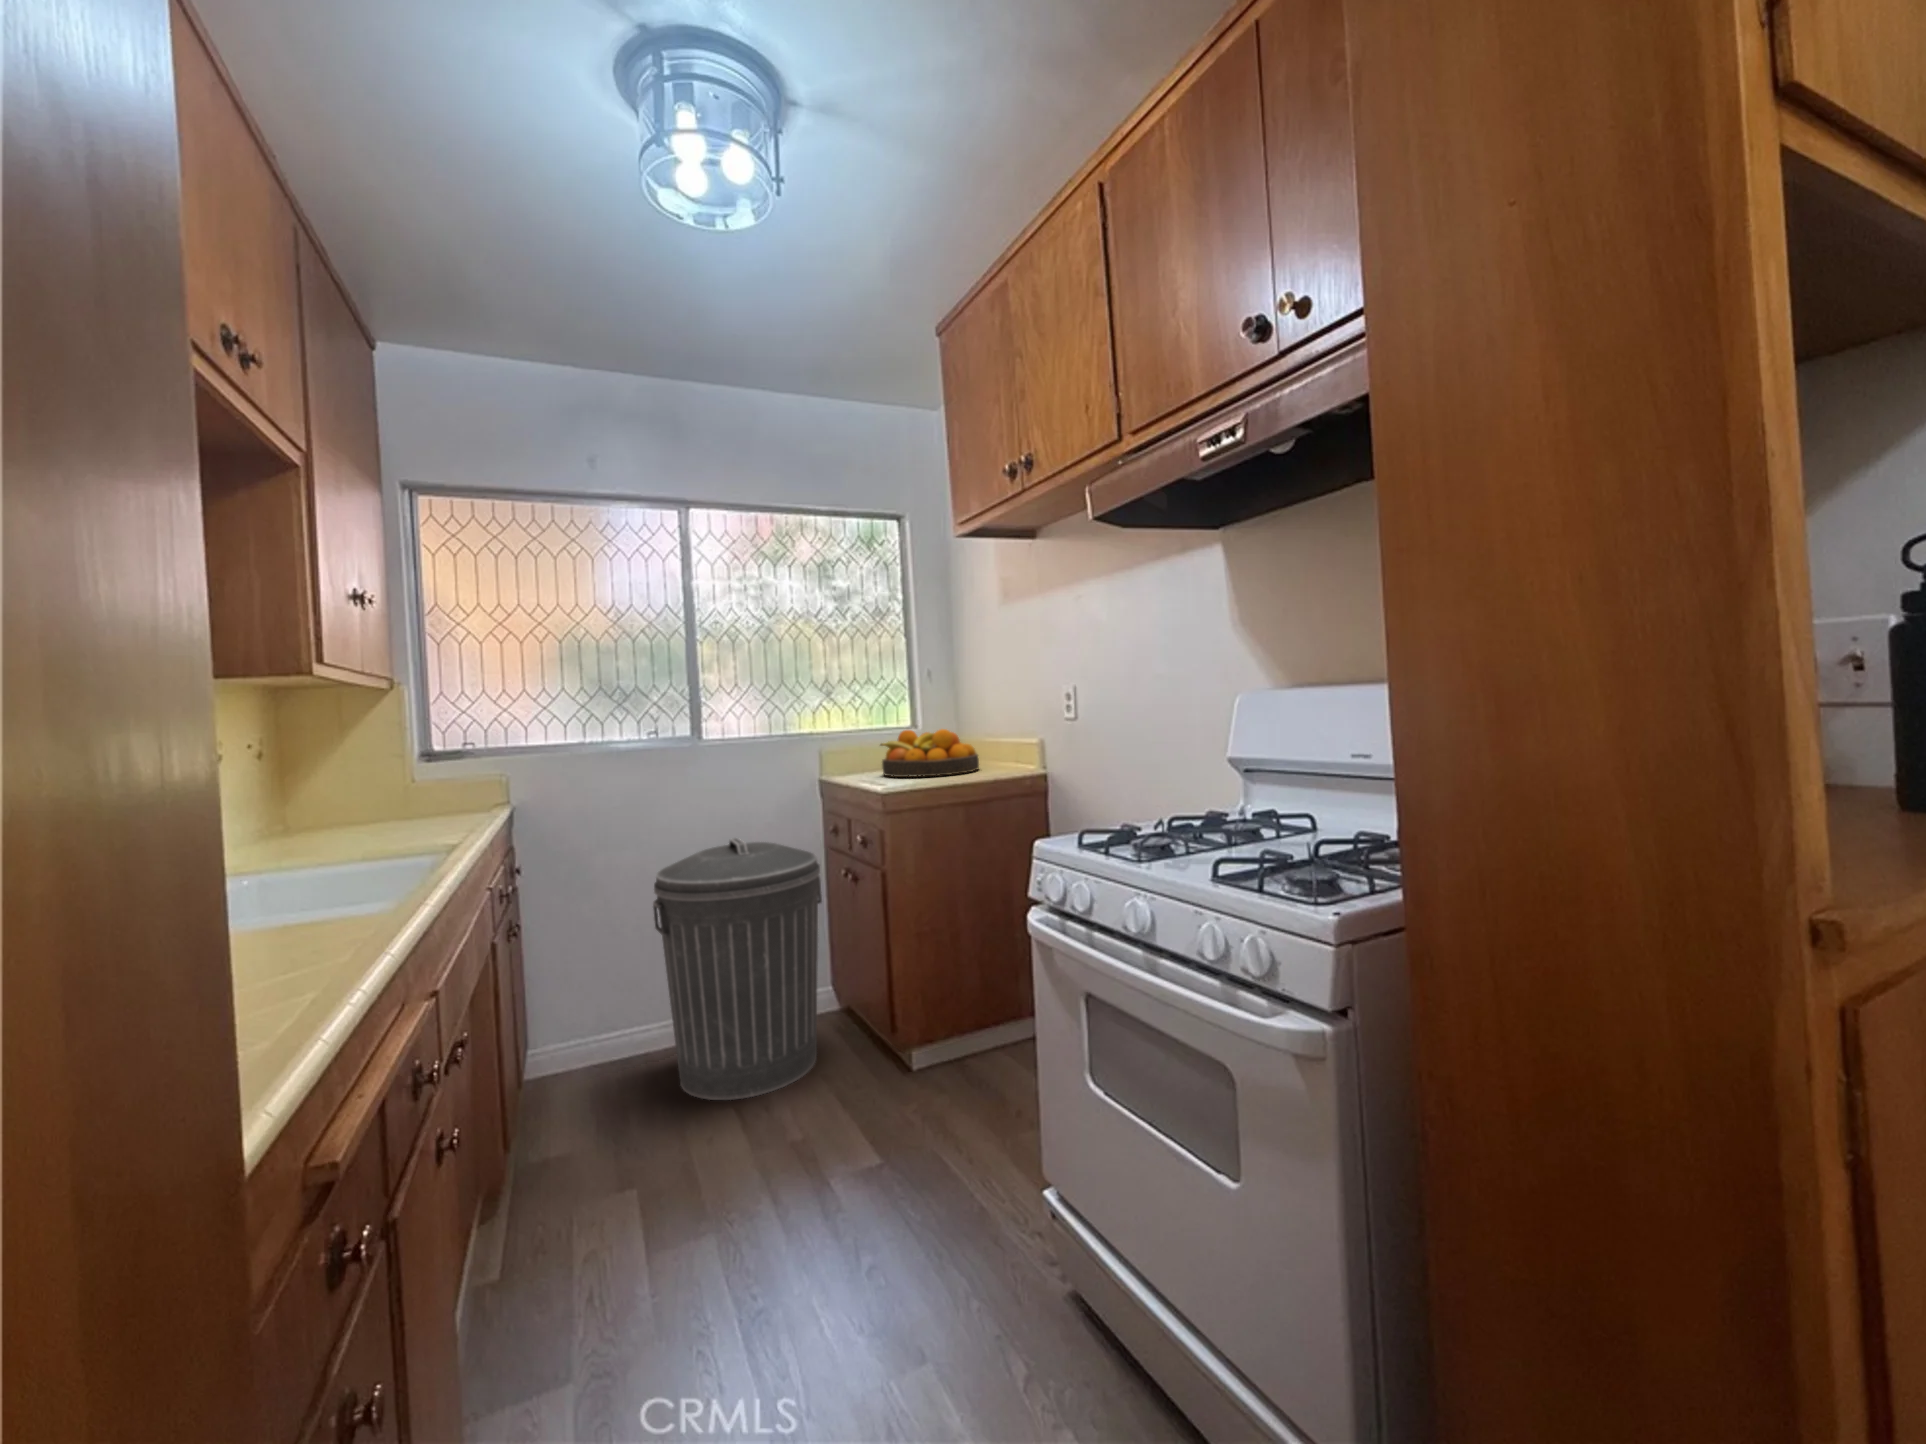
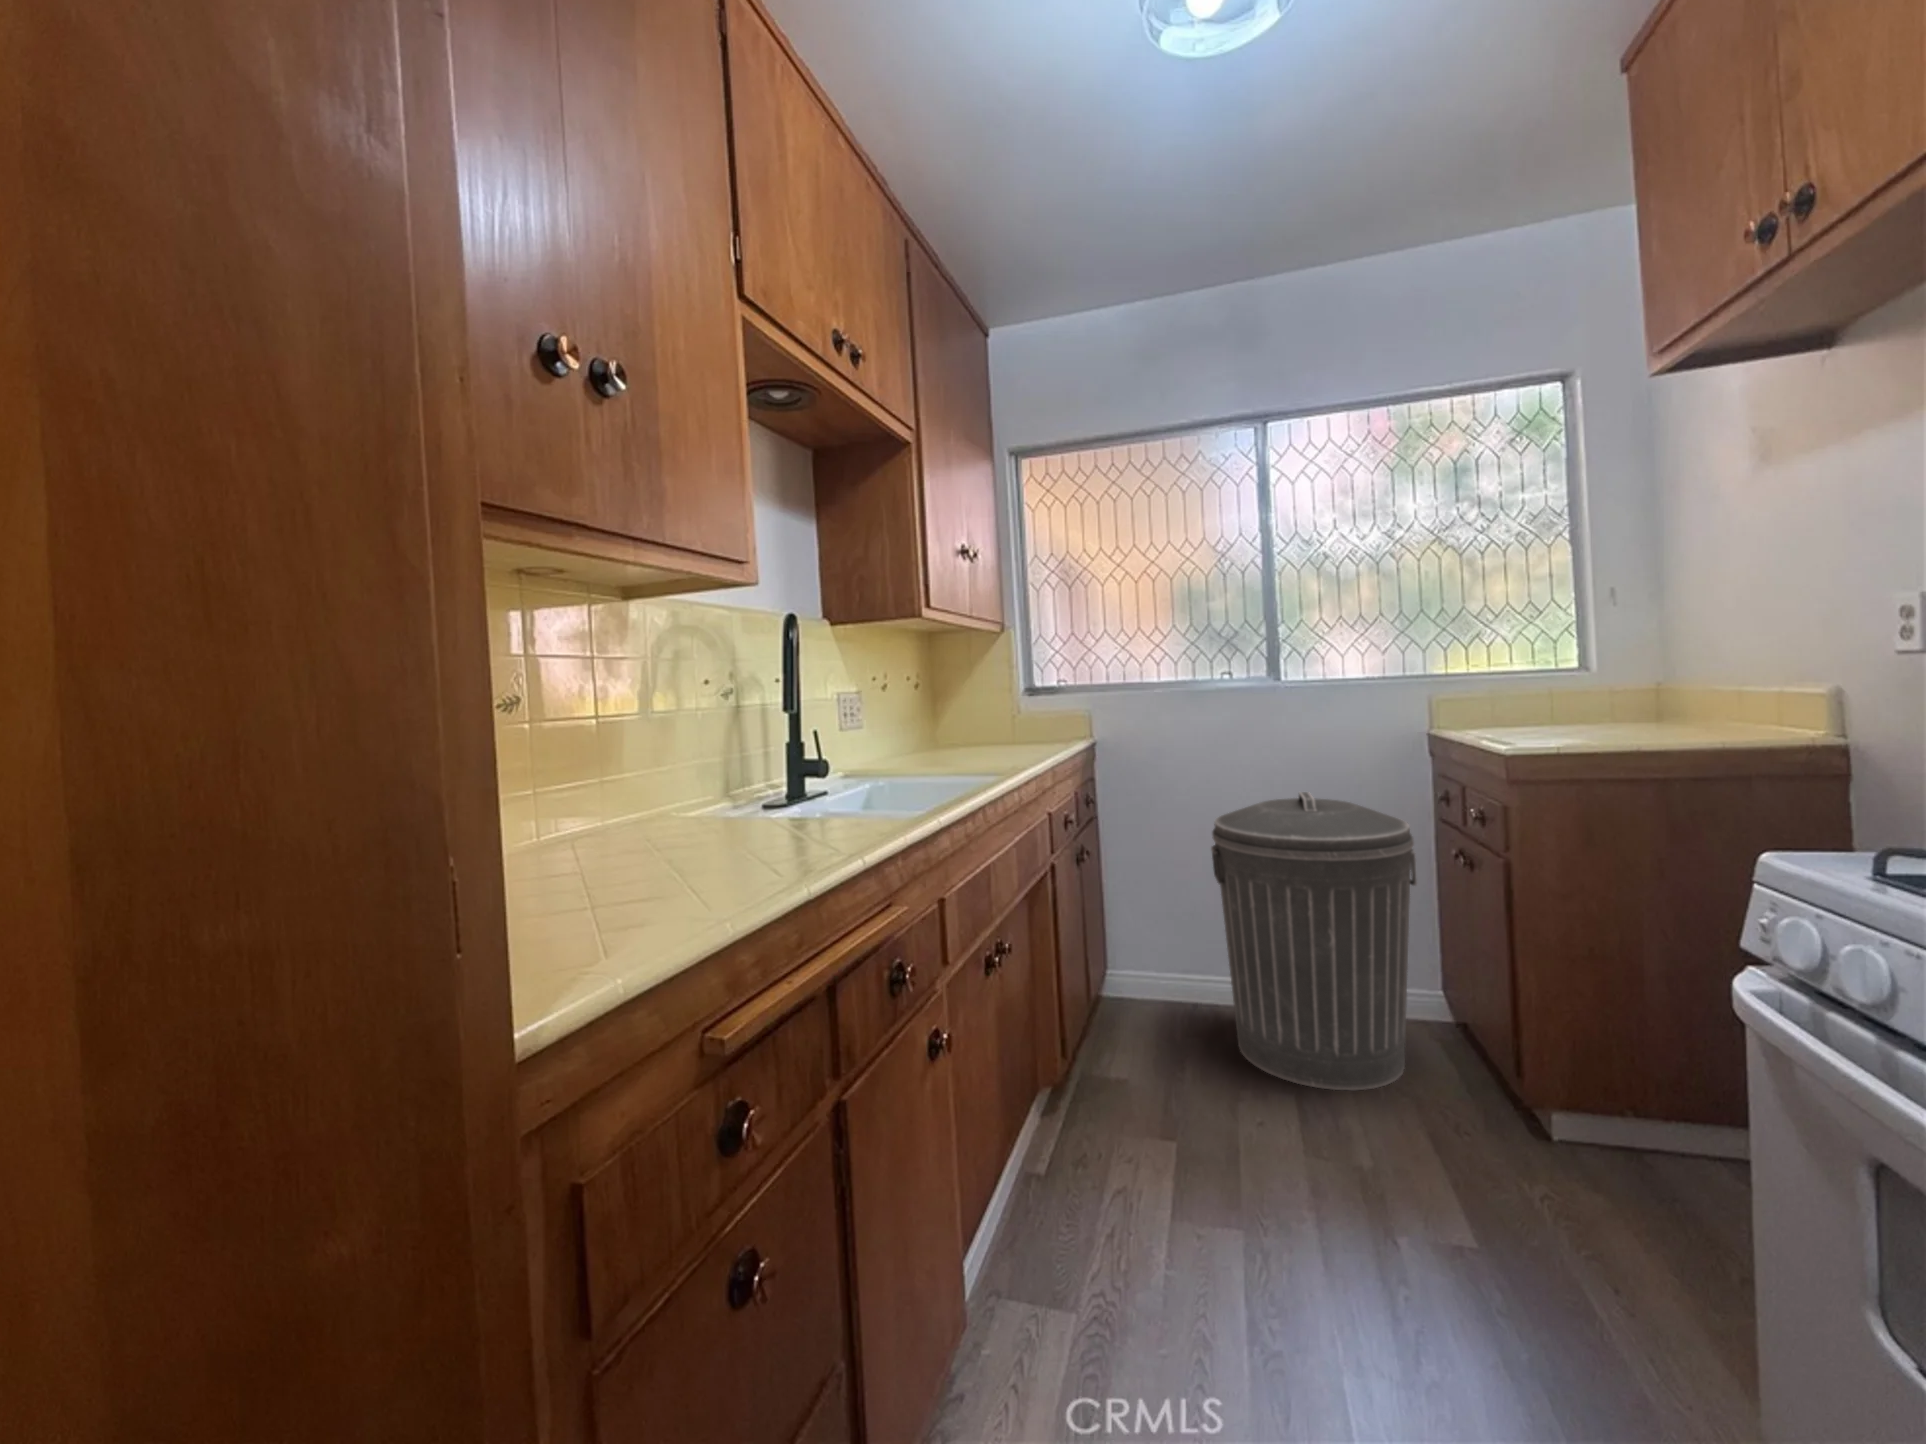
fruit bowl: present [880,729,979,777] -> none [1510,670,1699,738]

